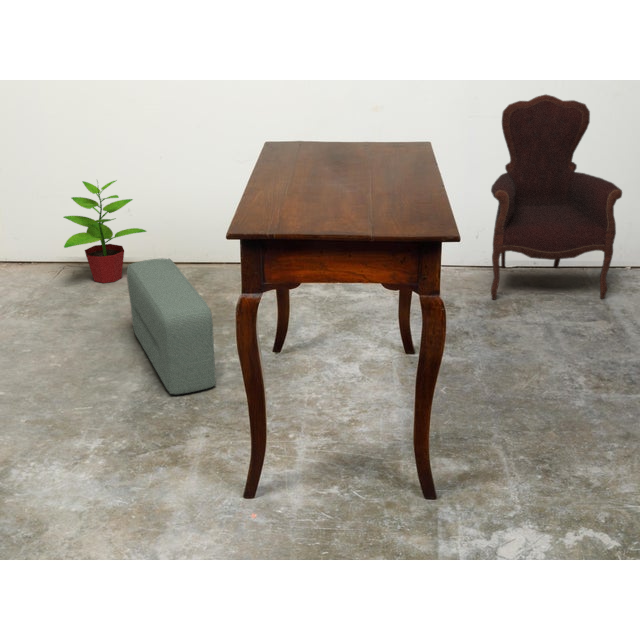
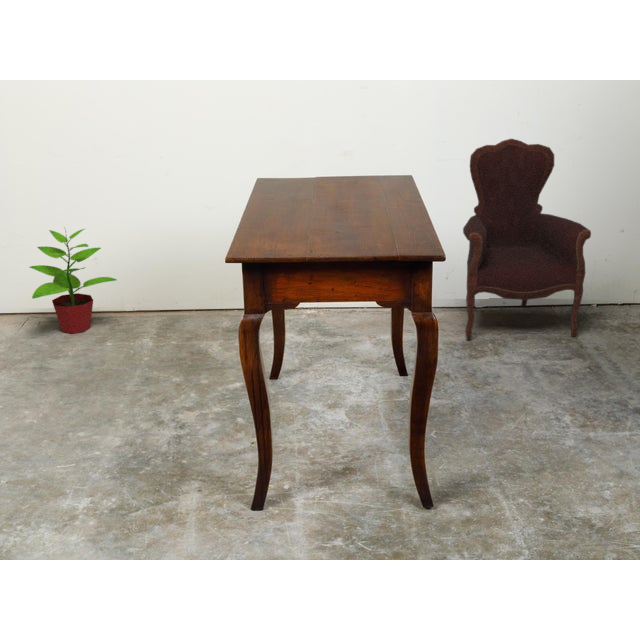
pouf: present [127,258,216,394] -> none [103,308,202,448]

